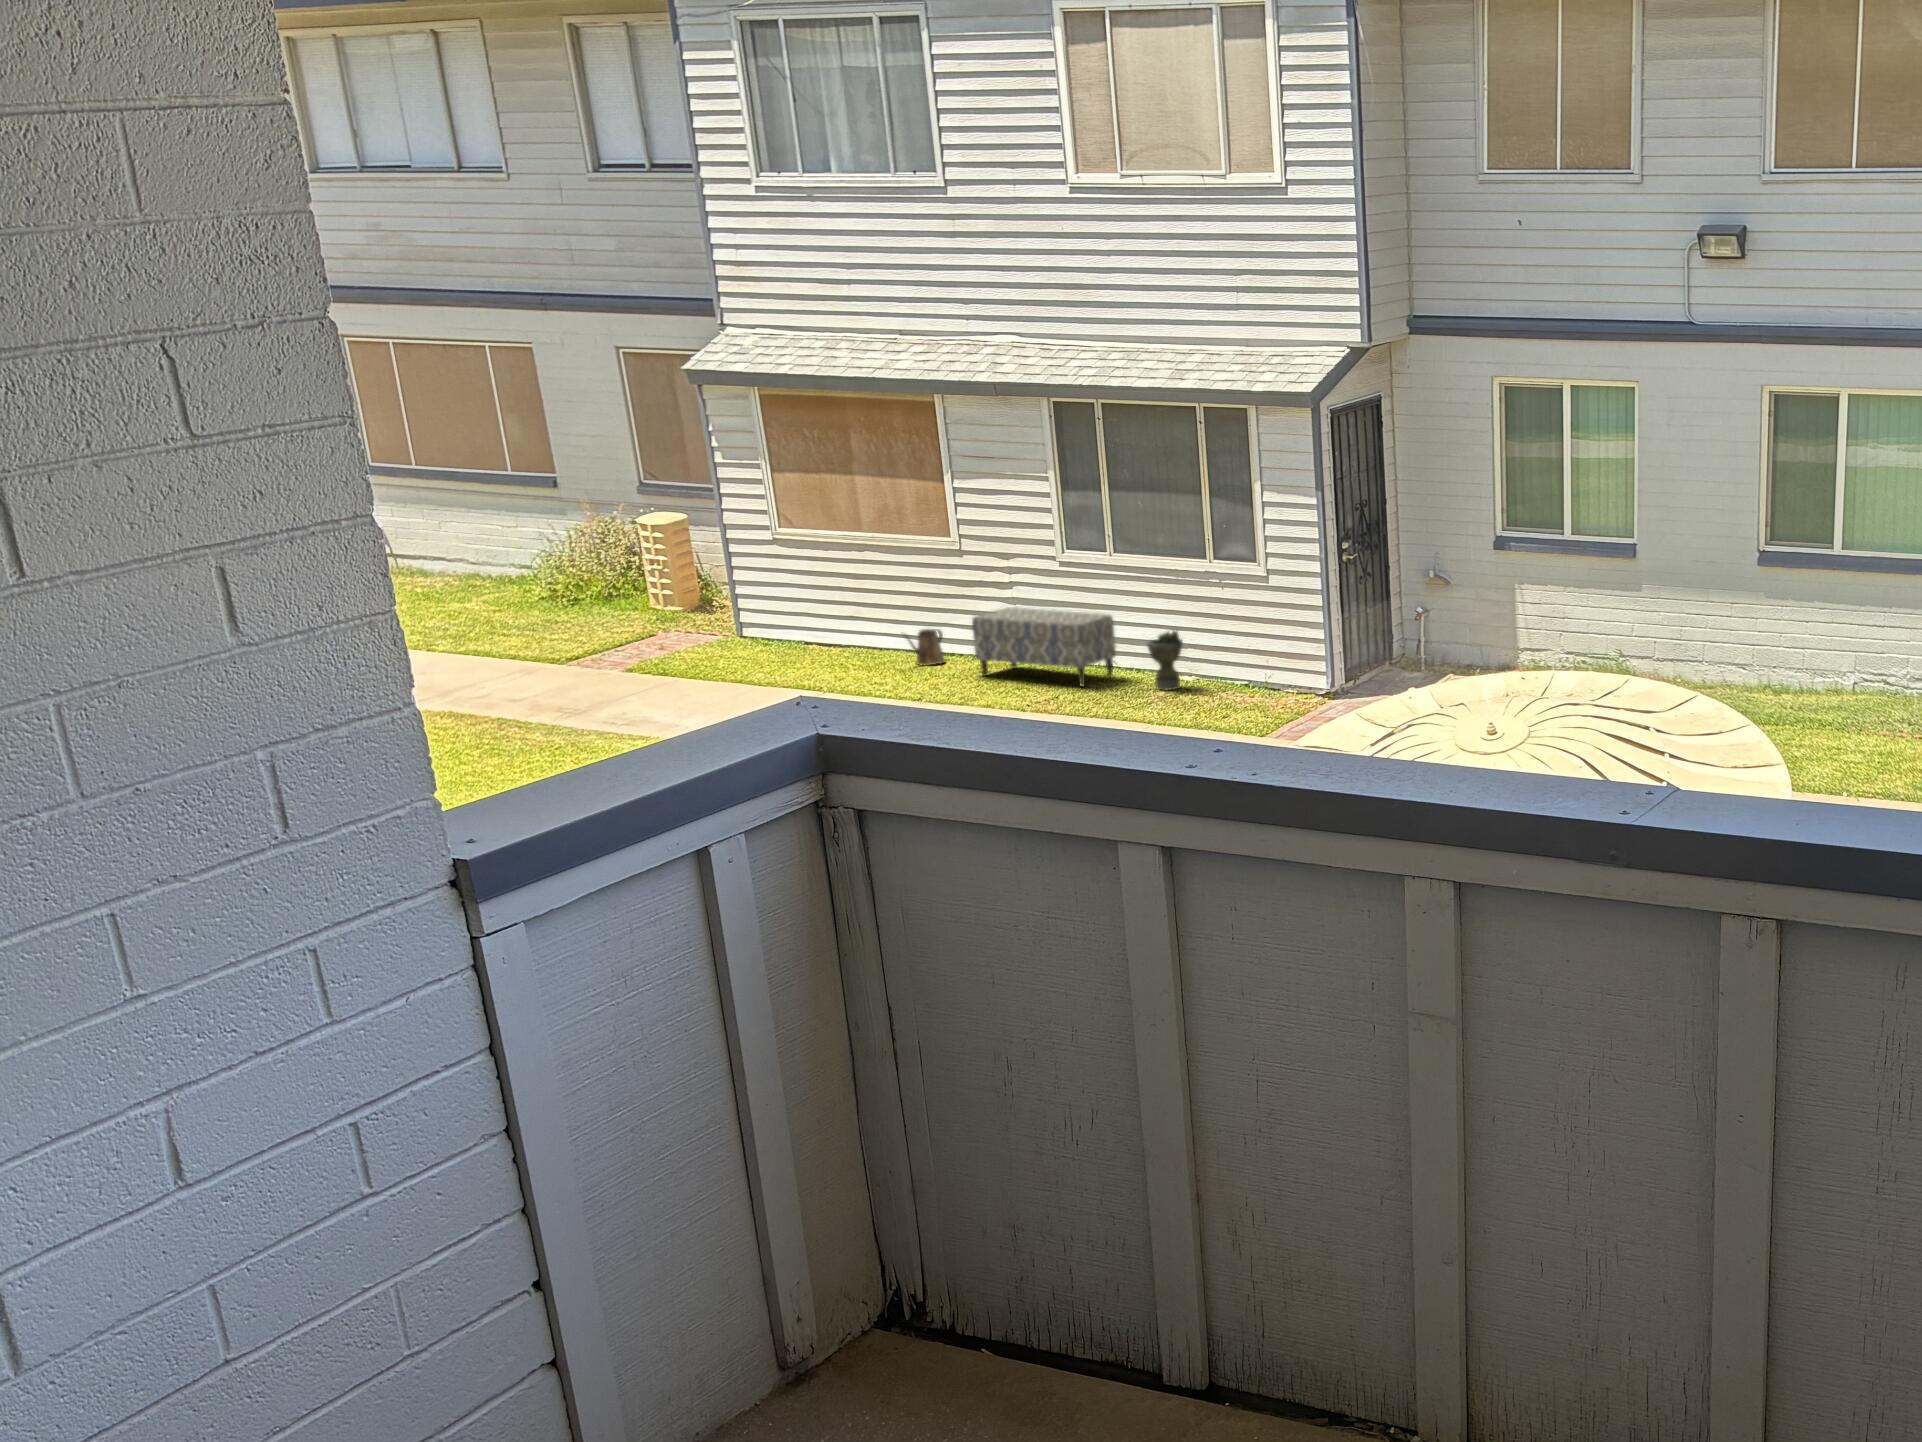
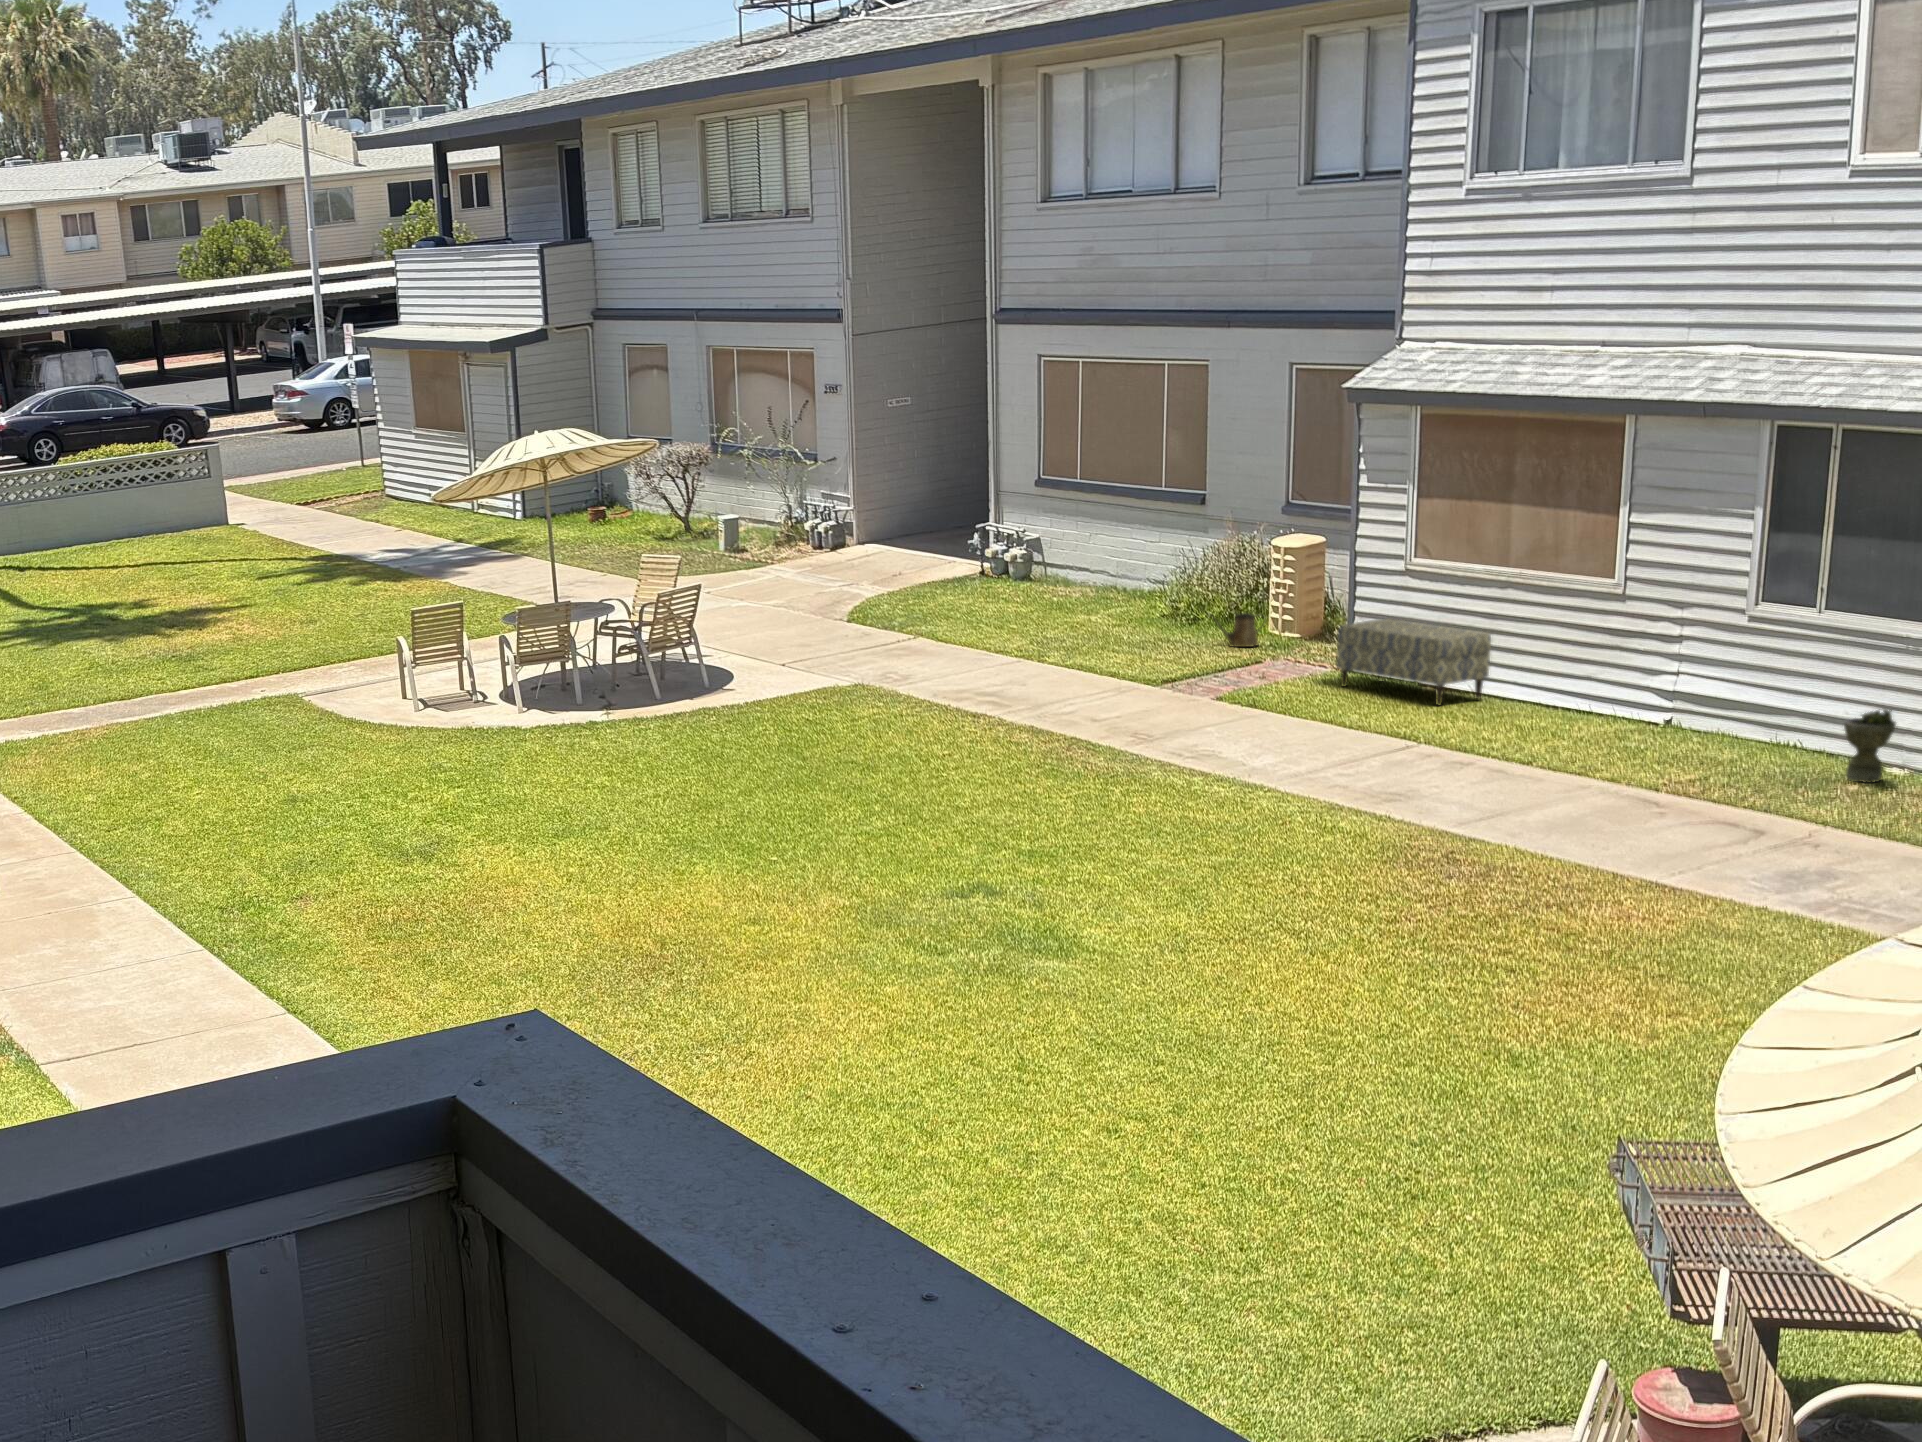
bench: present [972,607,1116,687] -> present [1336,618,1491,706]
watering can: present [906,629,945,666] -> present [1212,613,1265,647]

